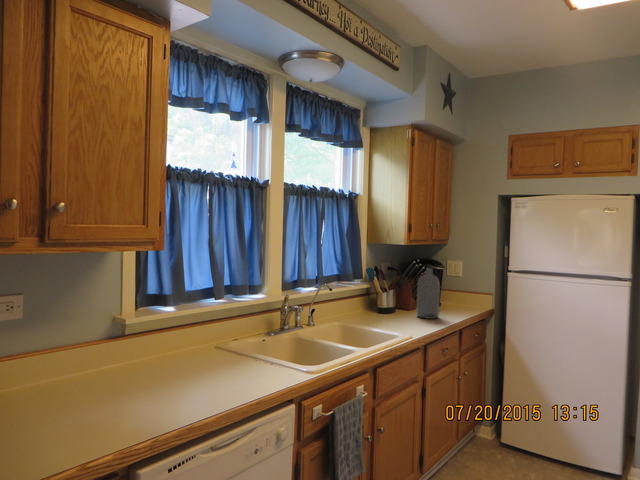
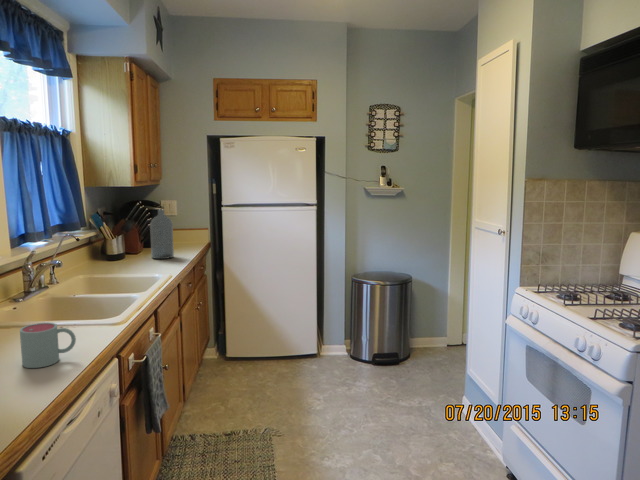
mug: none [203,354,245,394] -> present [20,323,76,368]

